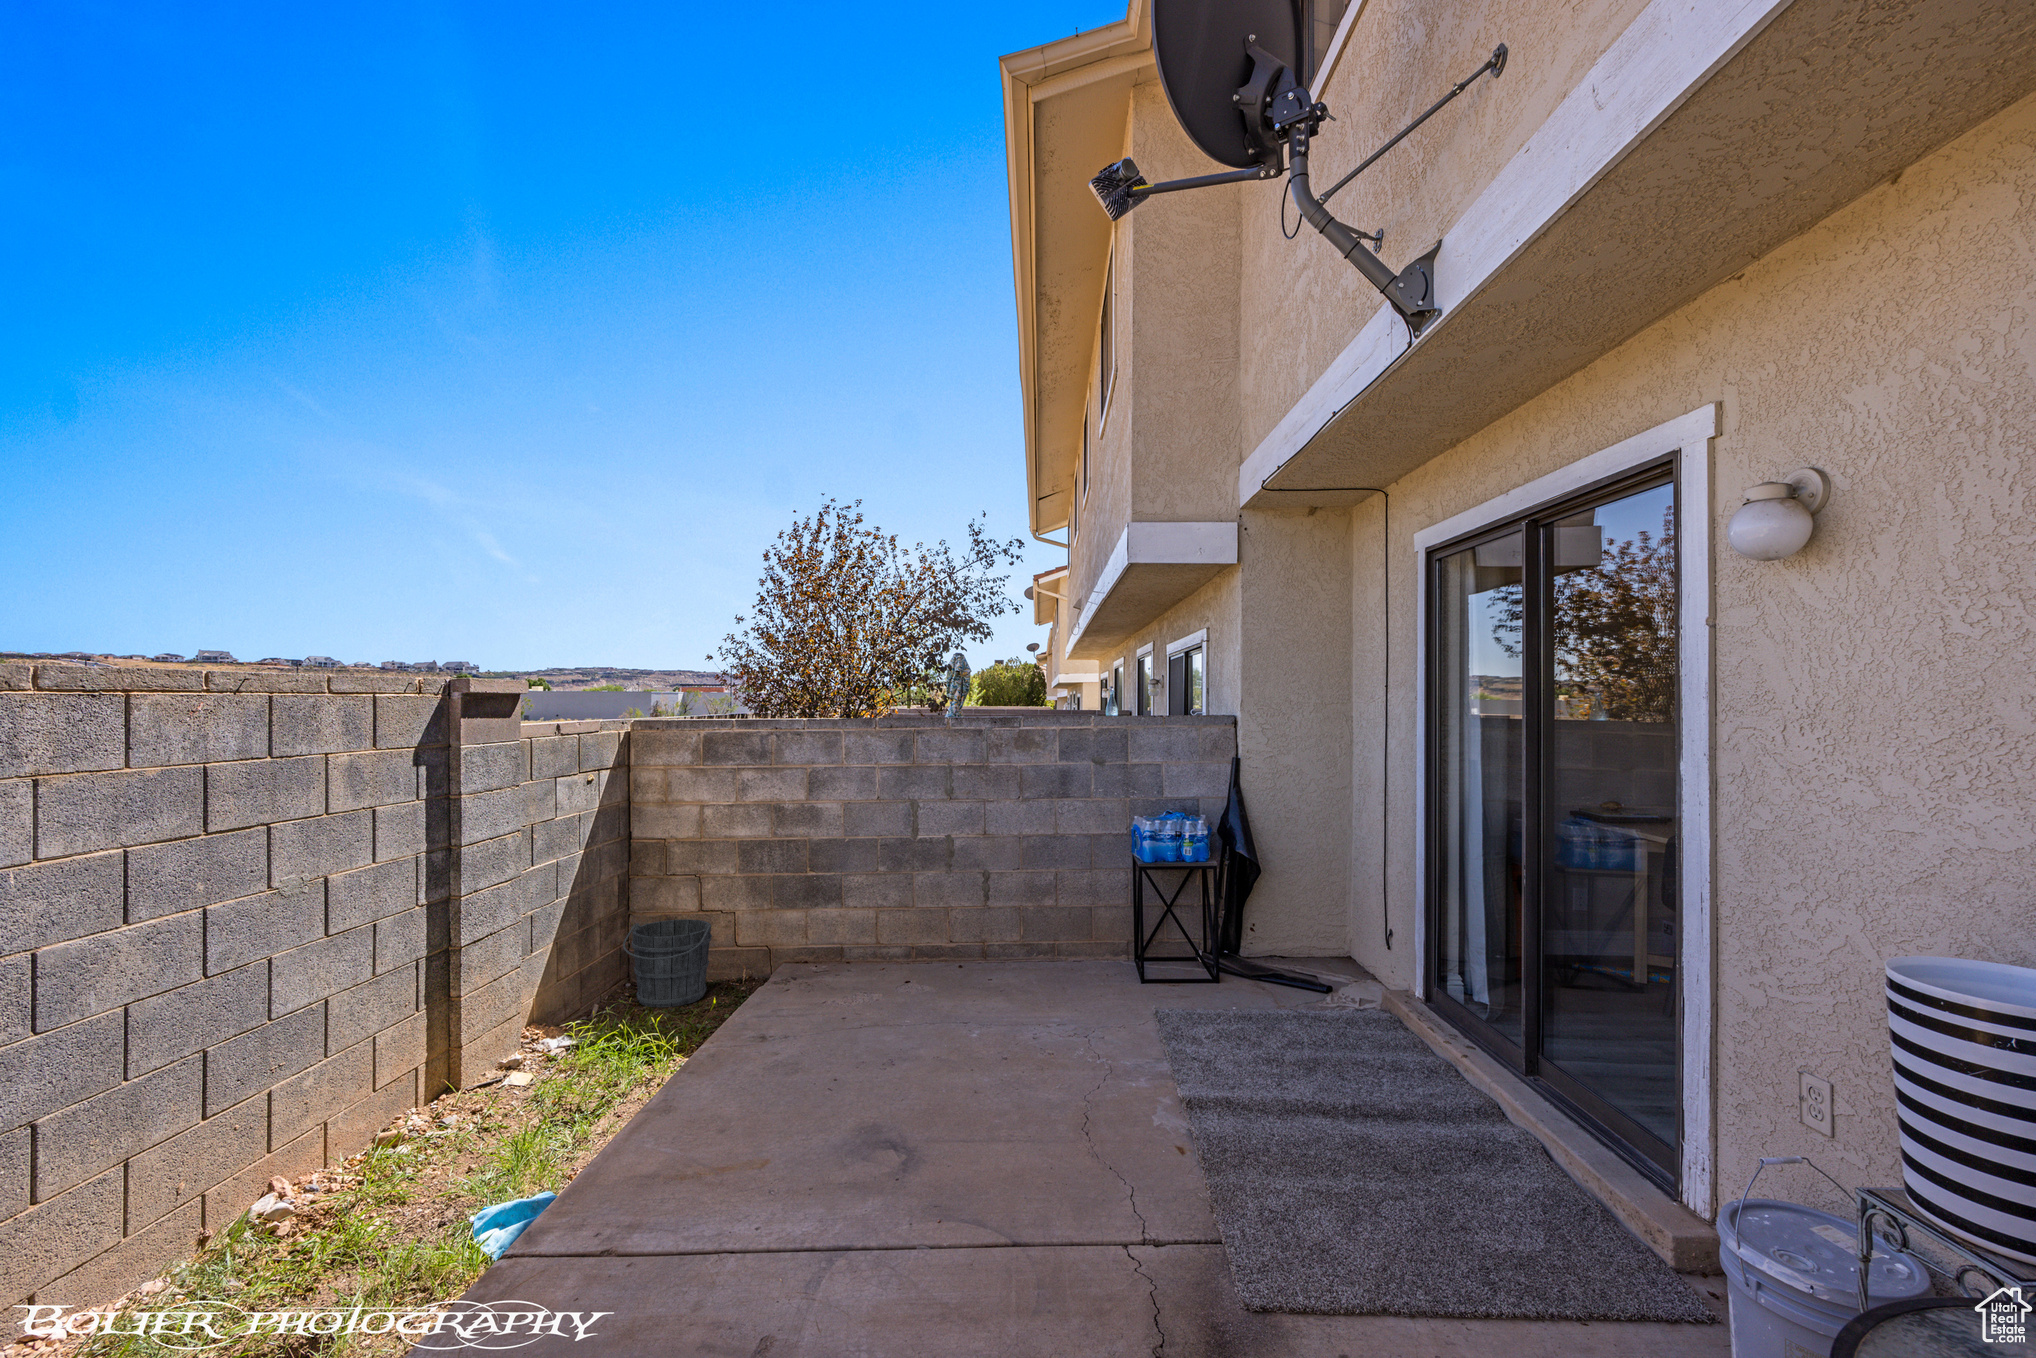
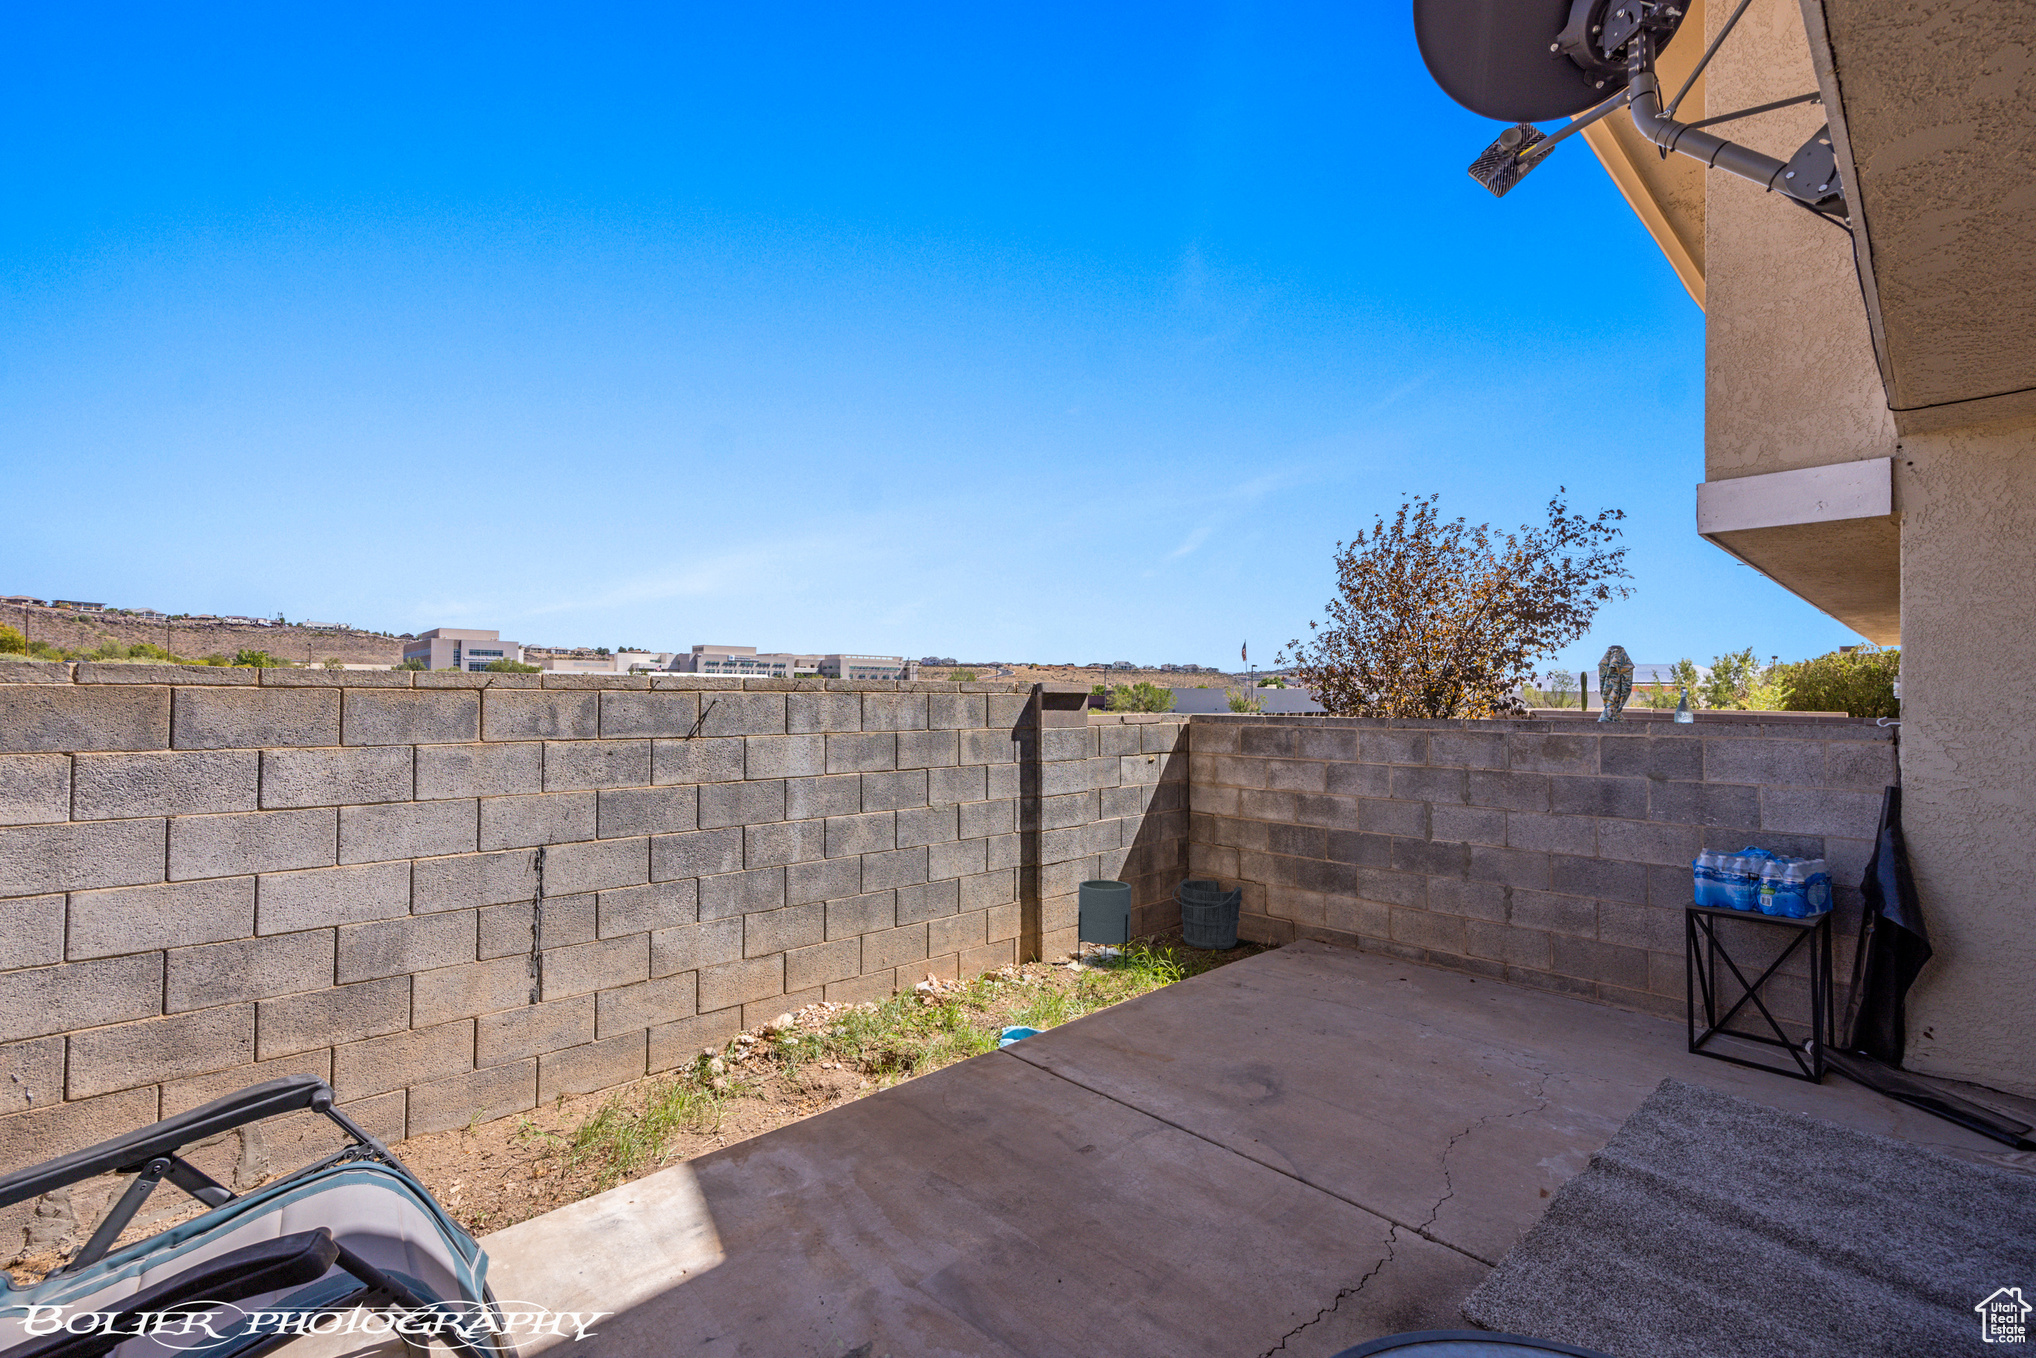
planter: none [513,946,593,1077] -> present [1078,880,1131,969]

